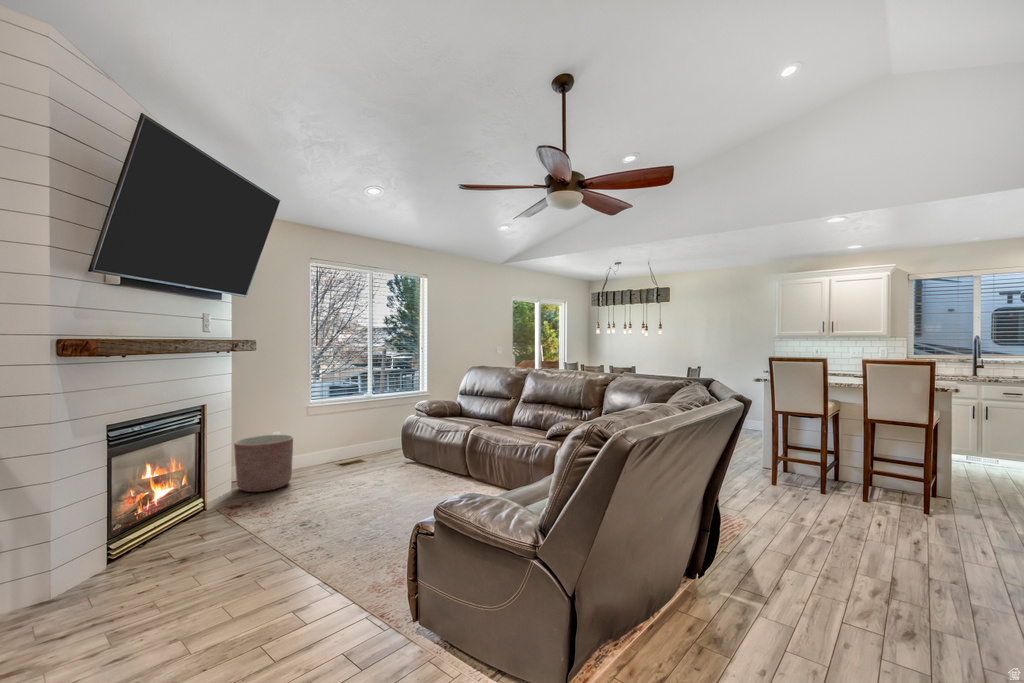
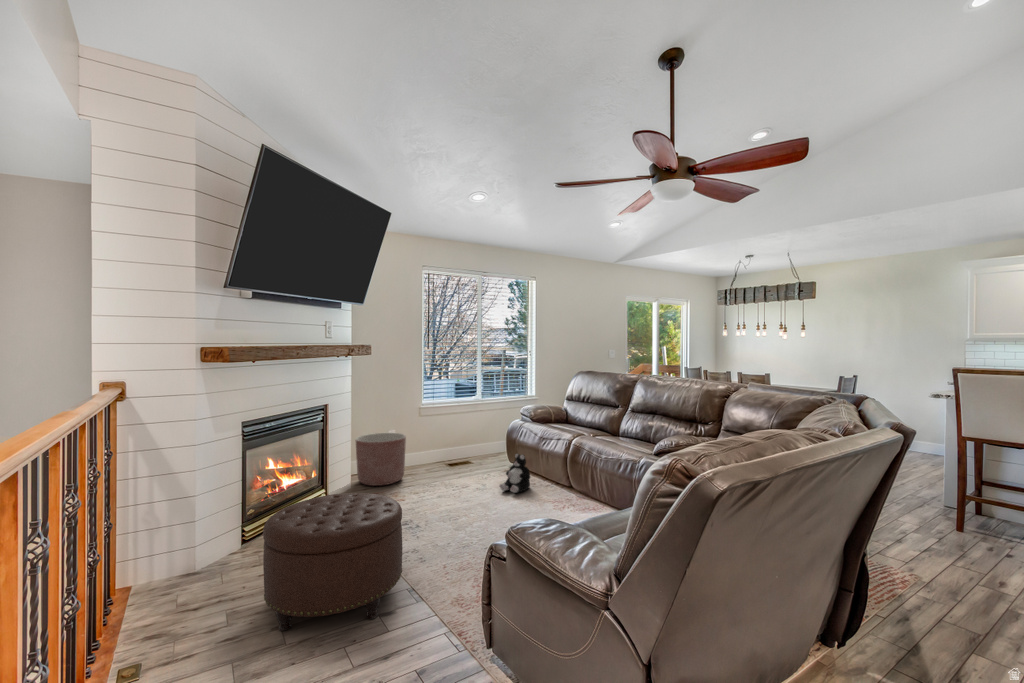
plush toy: none [398,448,429,487] -> present [499,454,530,493]
ottoman: none [157,493,314,641] -> present [263,493,402,631]

